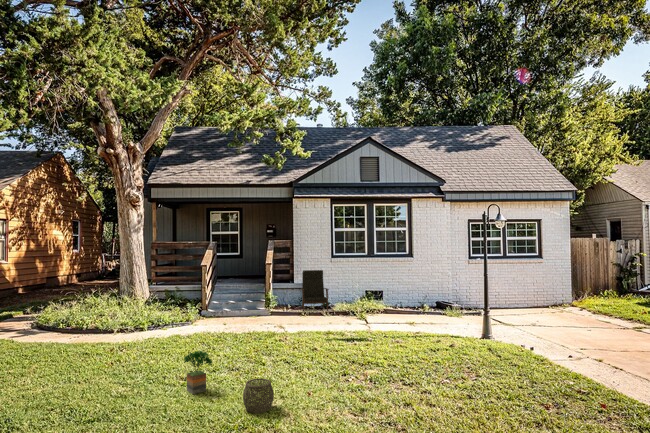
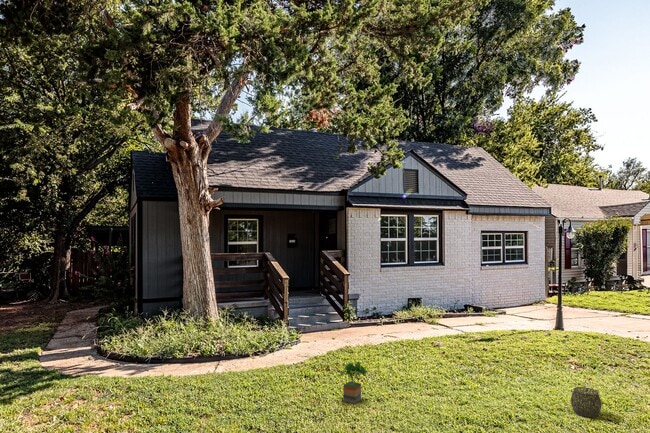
lounge chair: present [301,270,328,311] -> none [356,279,390,320]
potted tree: present [184,351,212,394] -> present [340,363,367,404]

